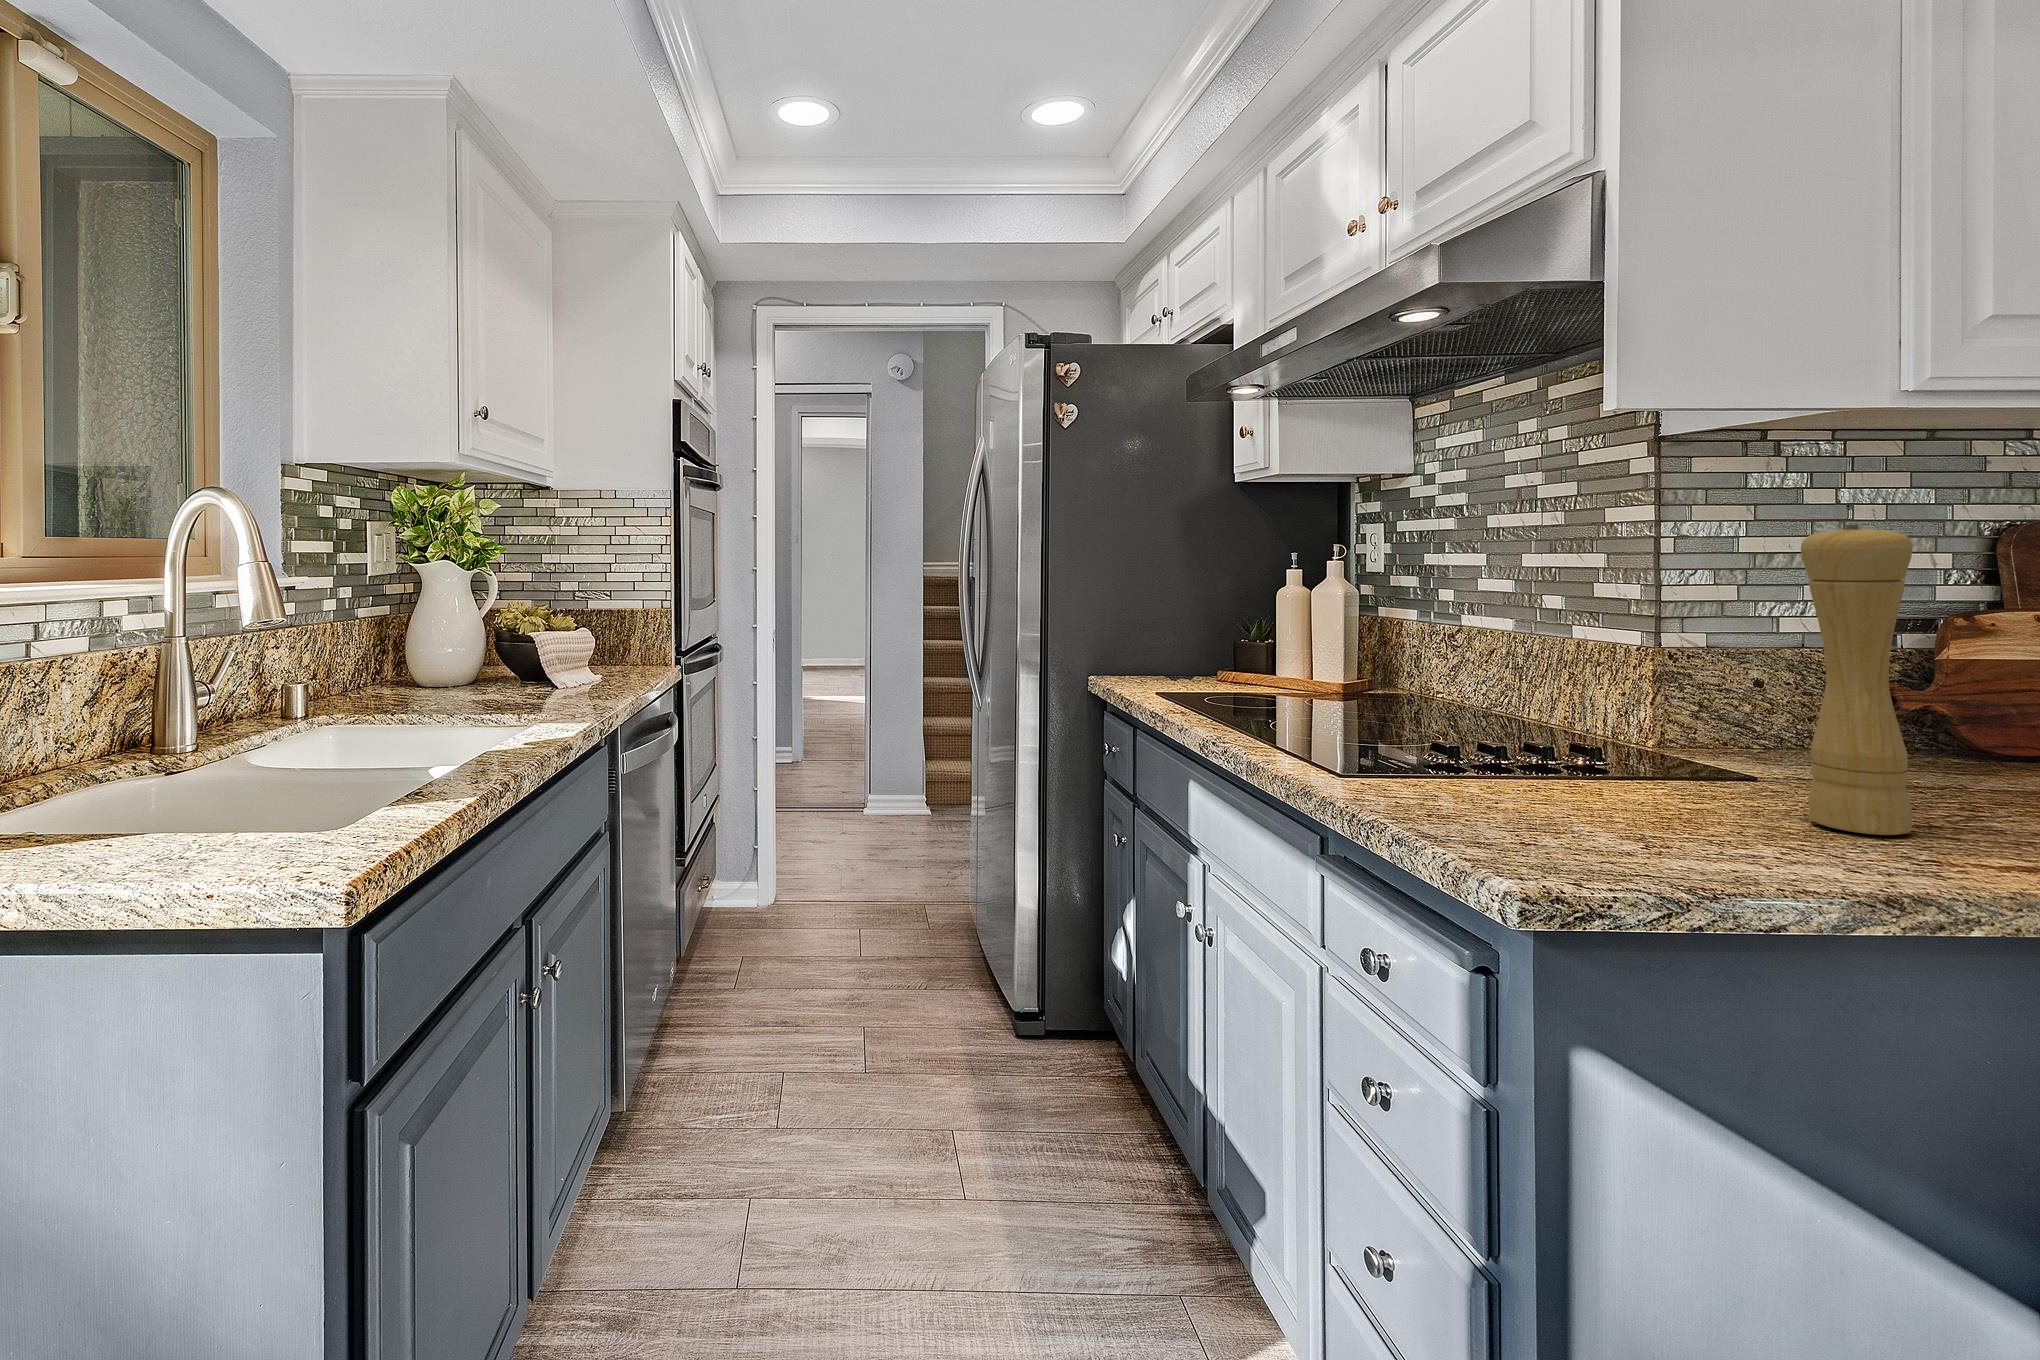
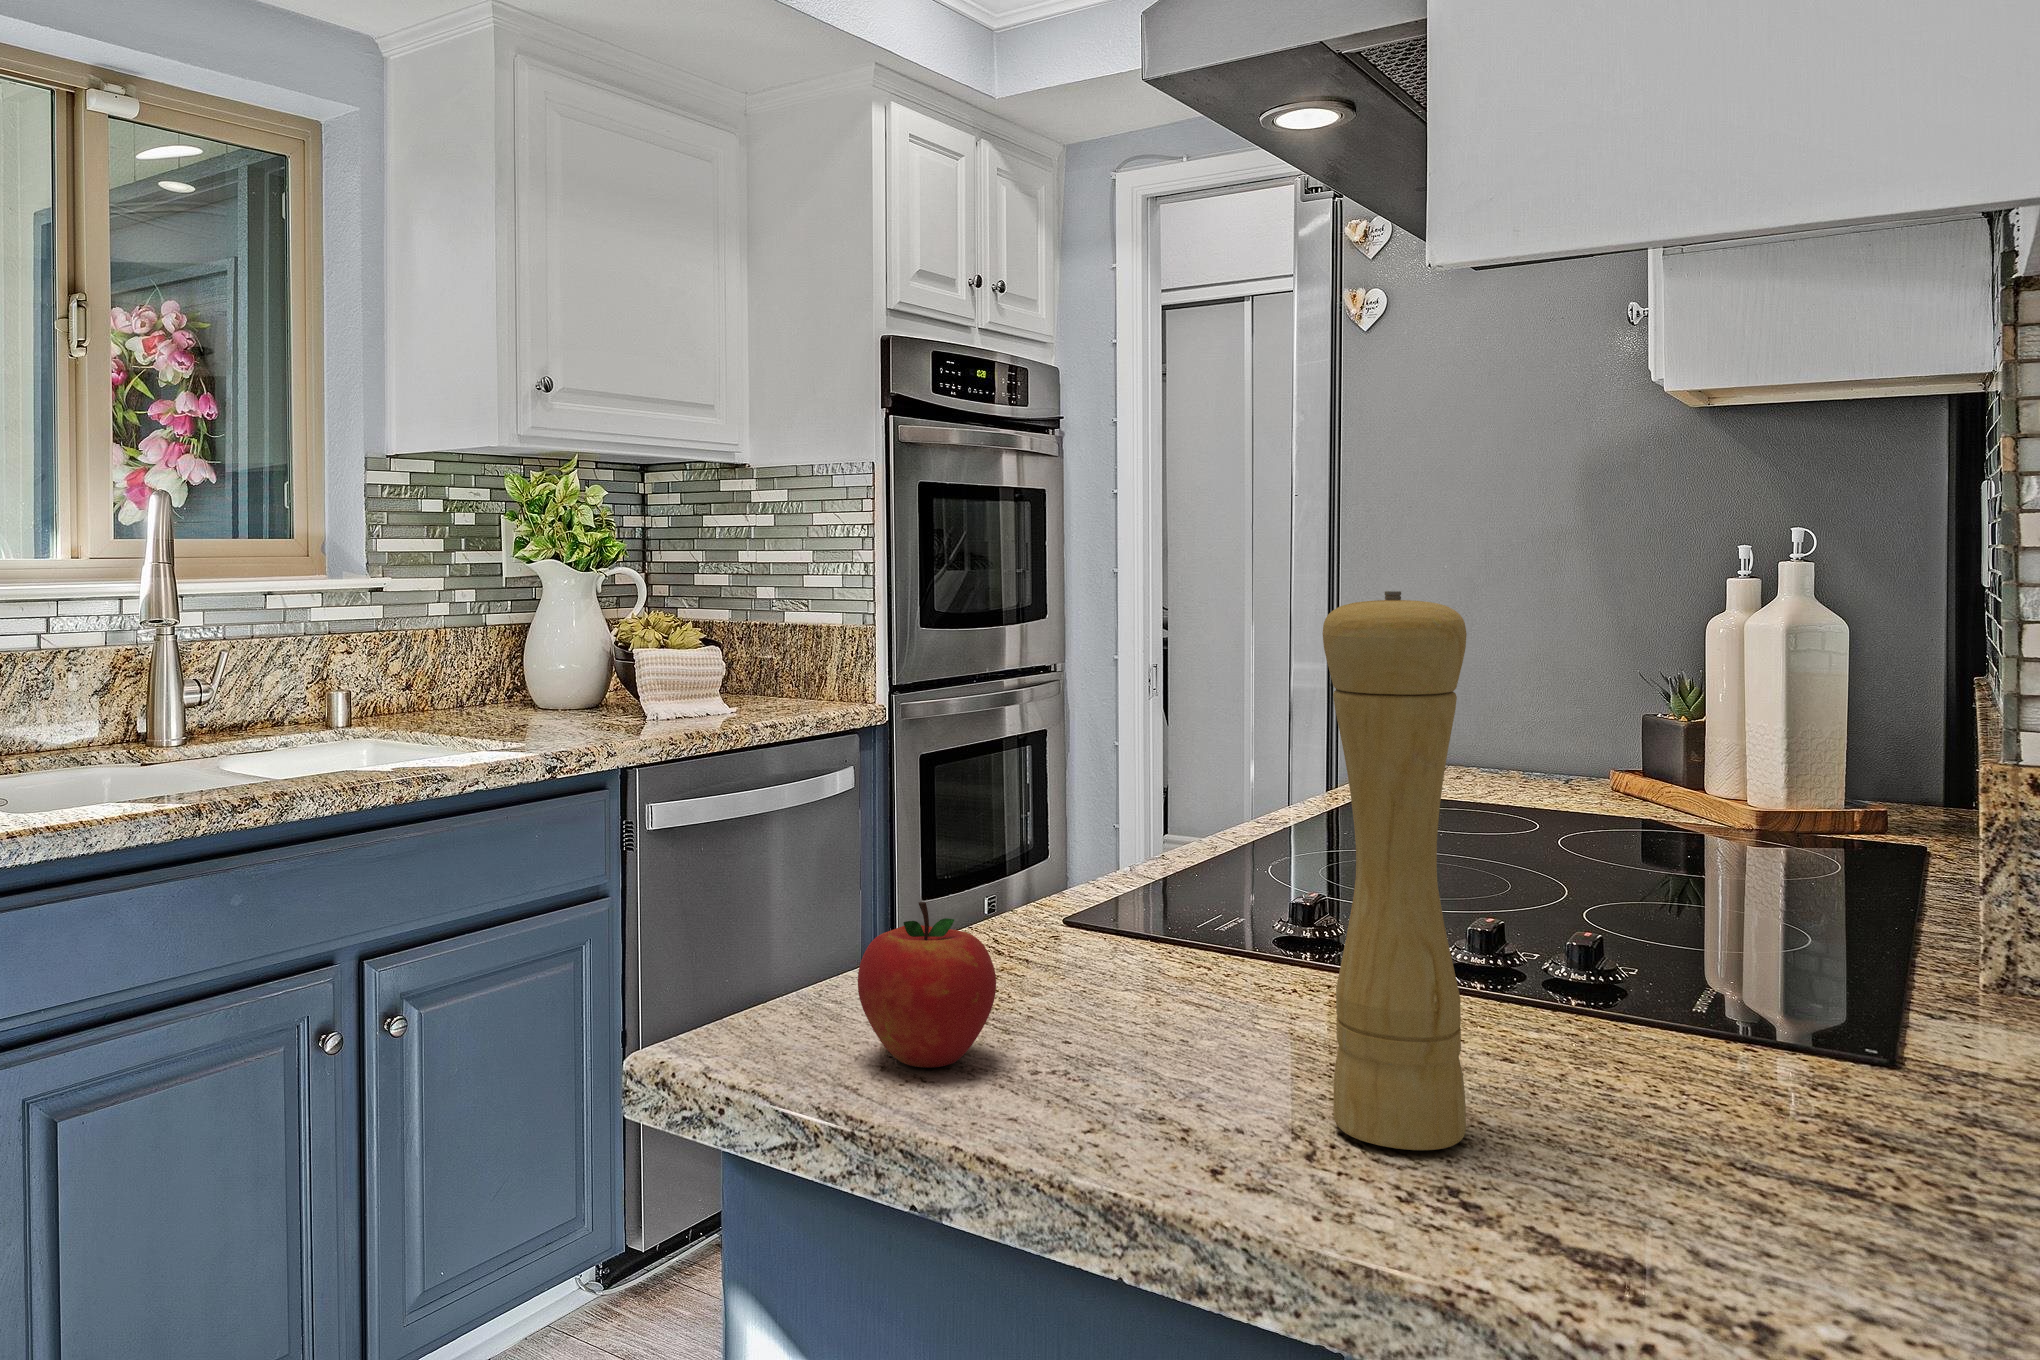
apple: none [1547,742,1660,852] -> present [858,902,996,1067]

